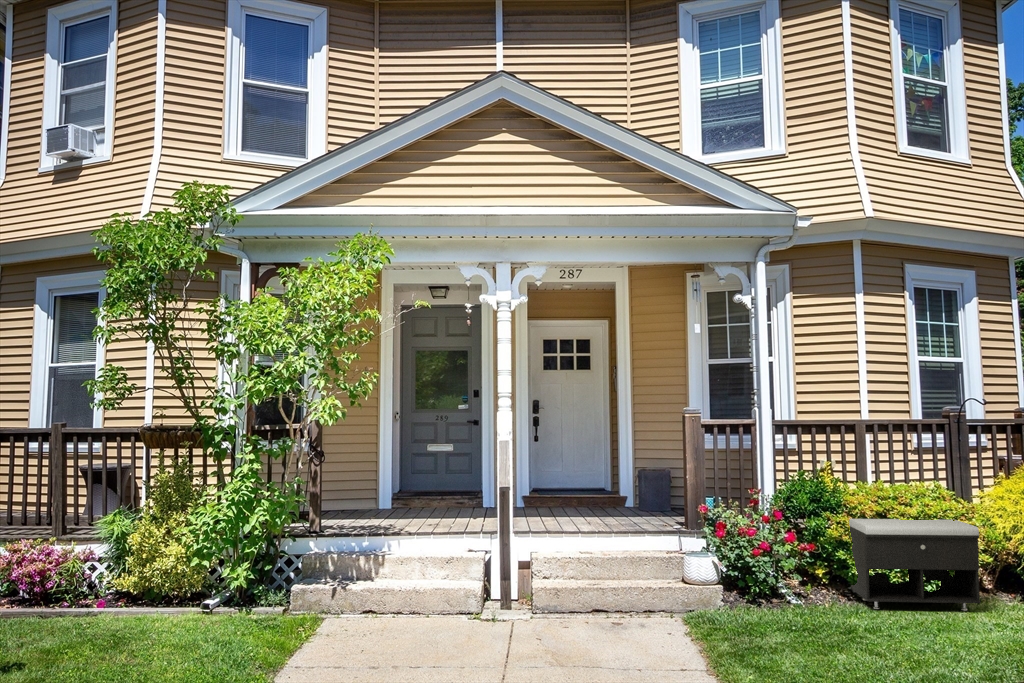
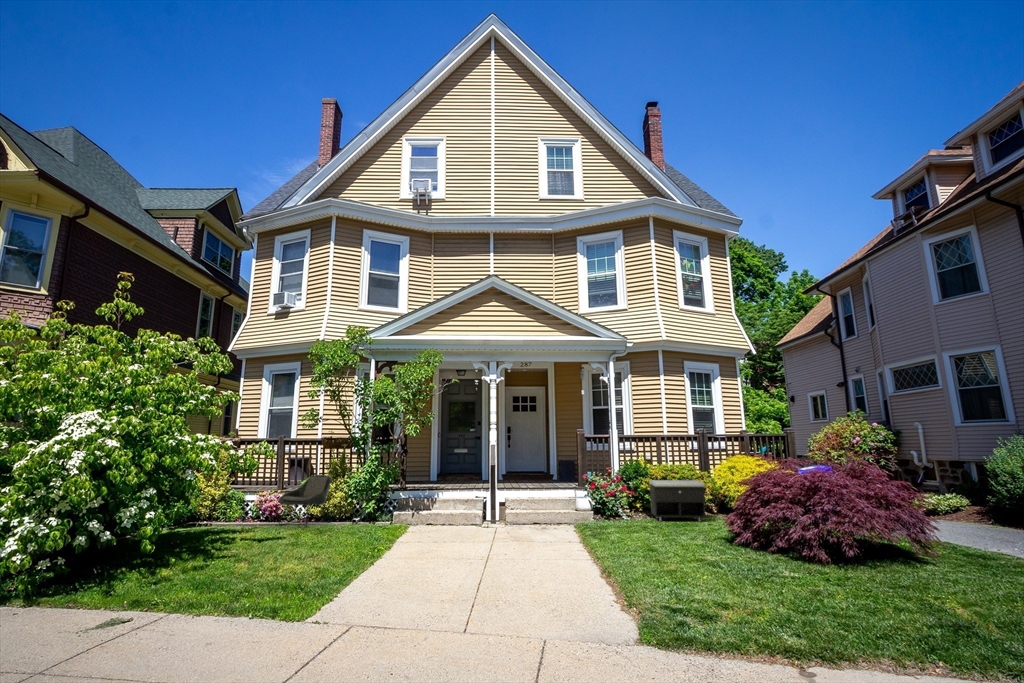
lounge chair: none [35,507,156,625] -> present [278,475,331,527]

